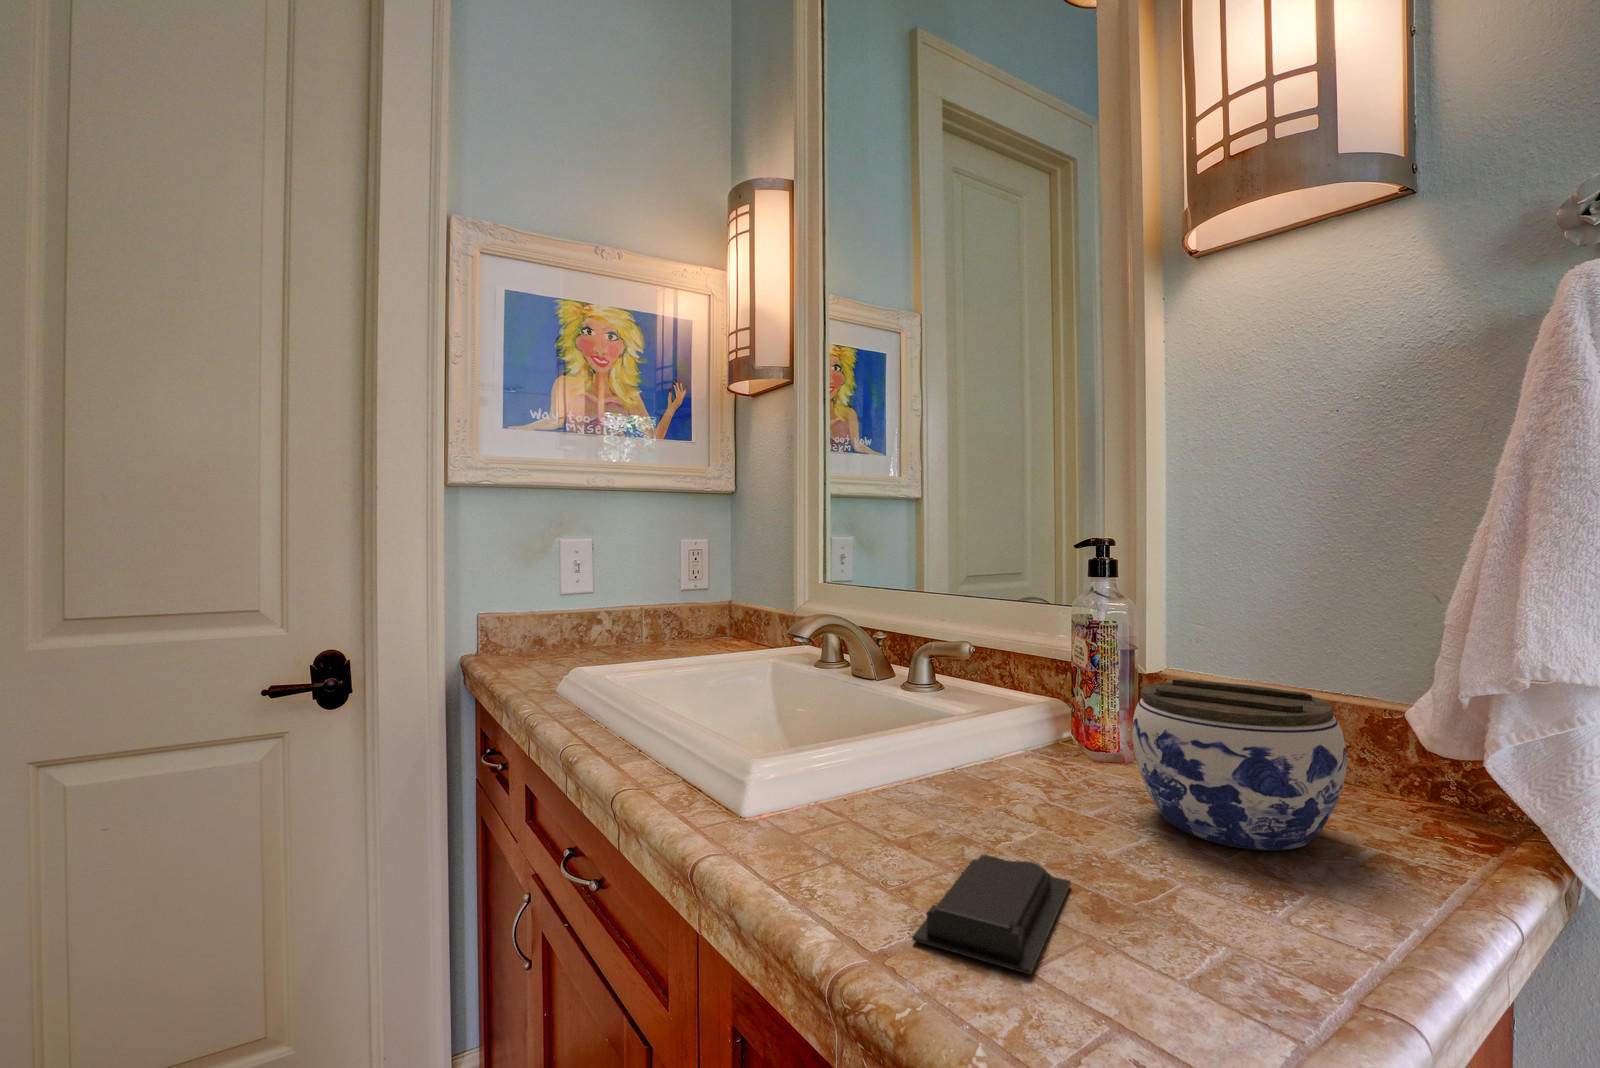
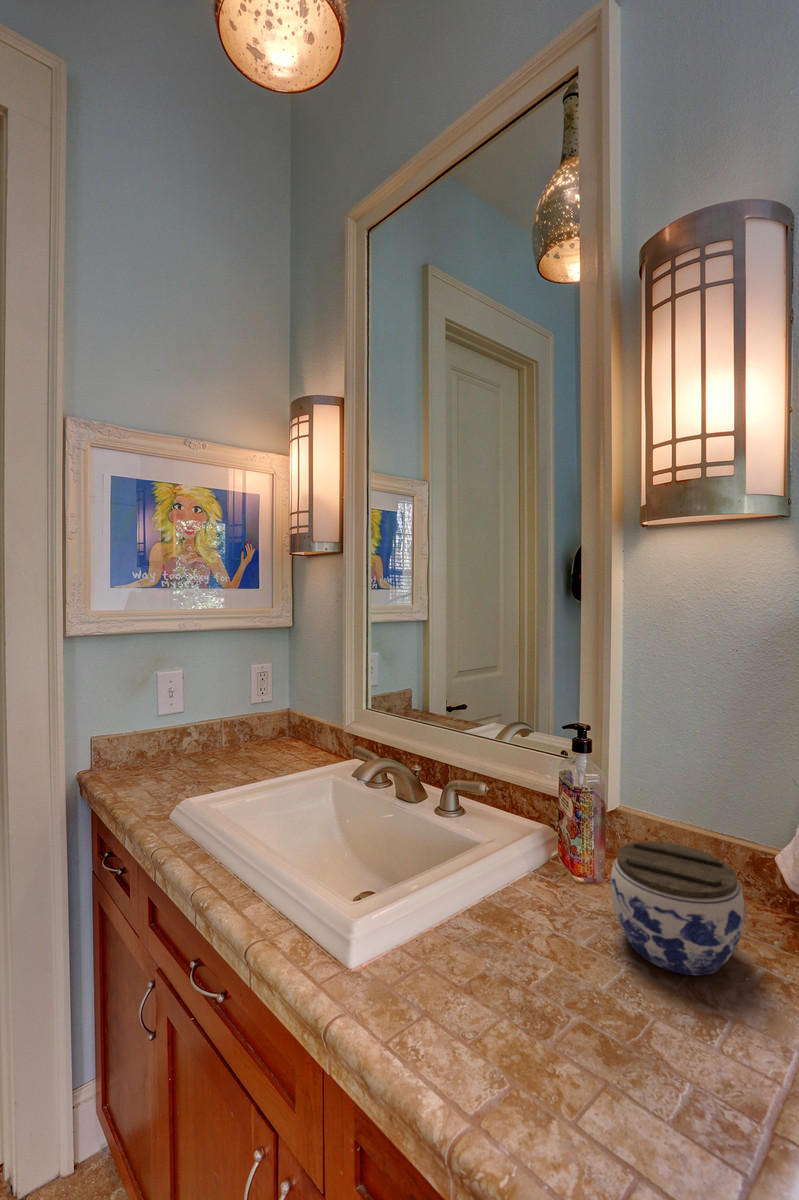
soap bar: present [912,855,1071,974] -> none [496,1006,586,1131]

